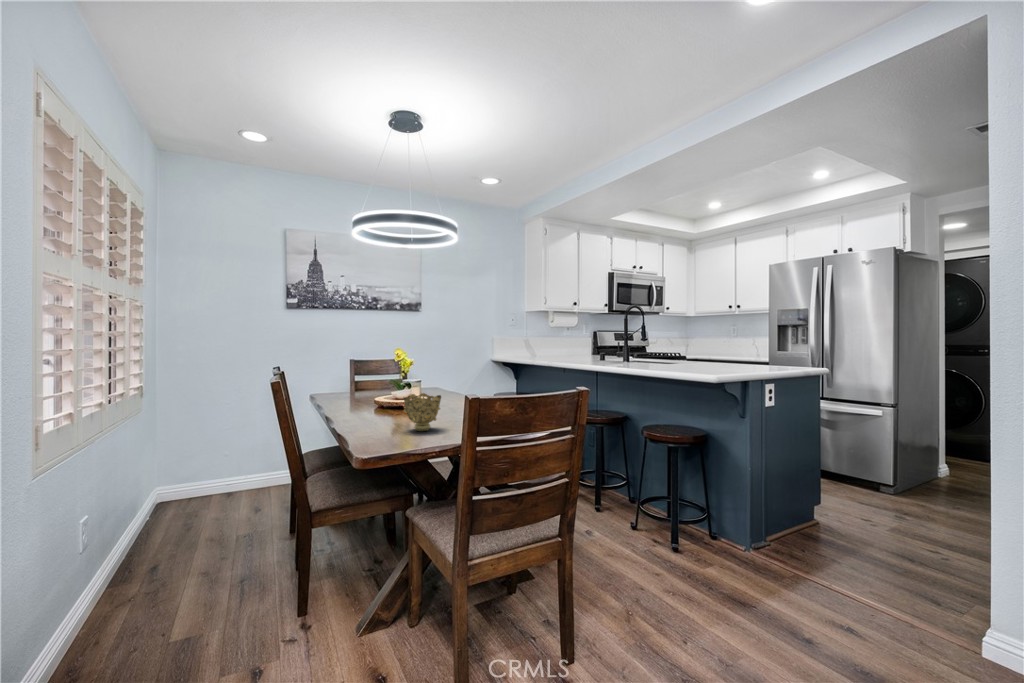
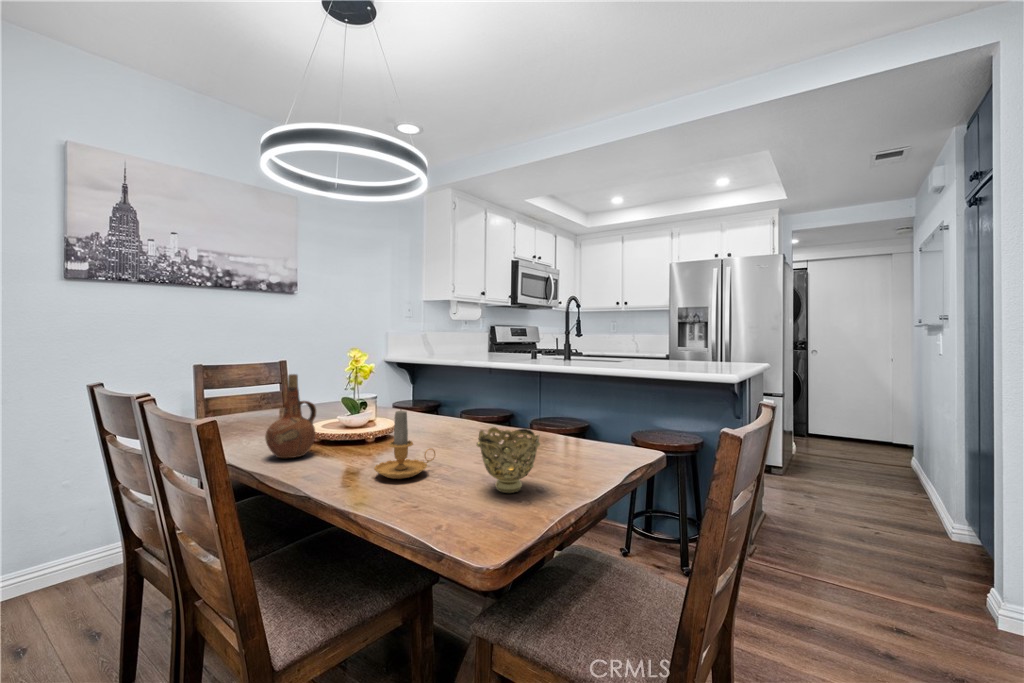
ceramic pitcher: none [339,362,368,410] -> present [265,374,316,458]
candle: none [370,380,409,422] -> present [374,410,435,479]

